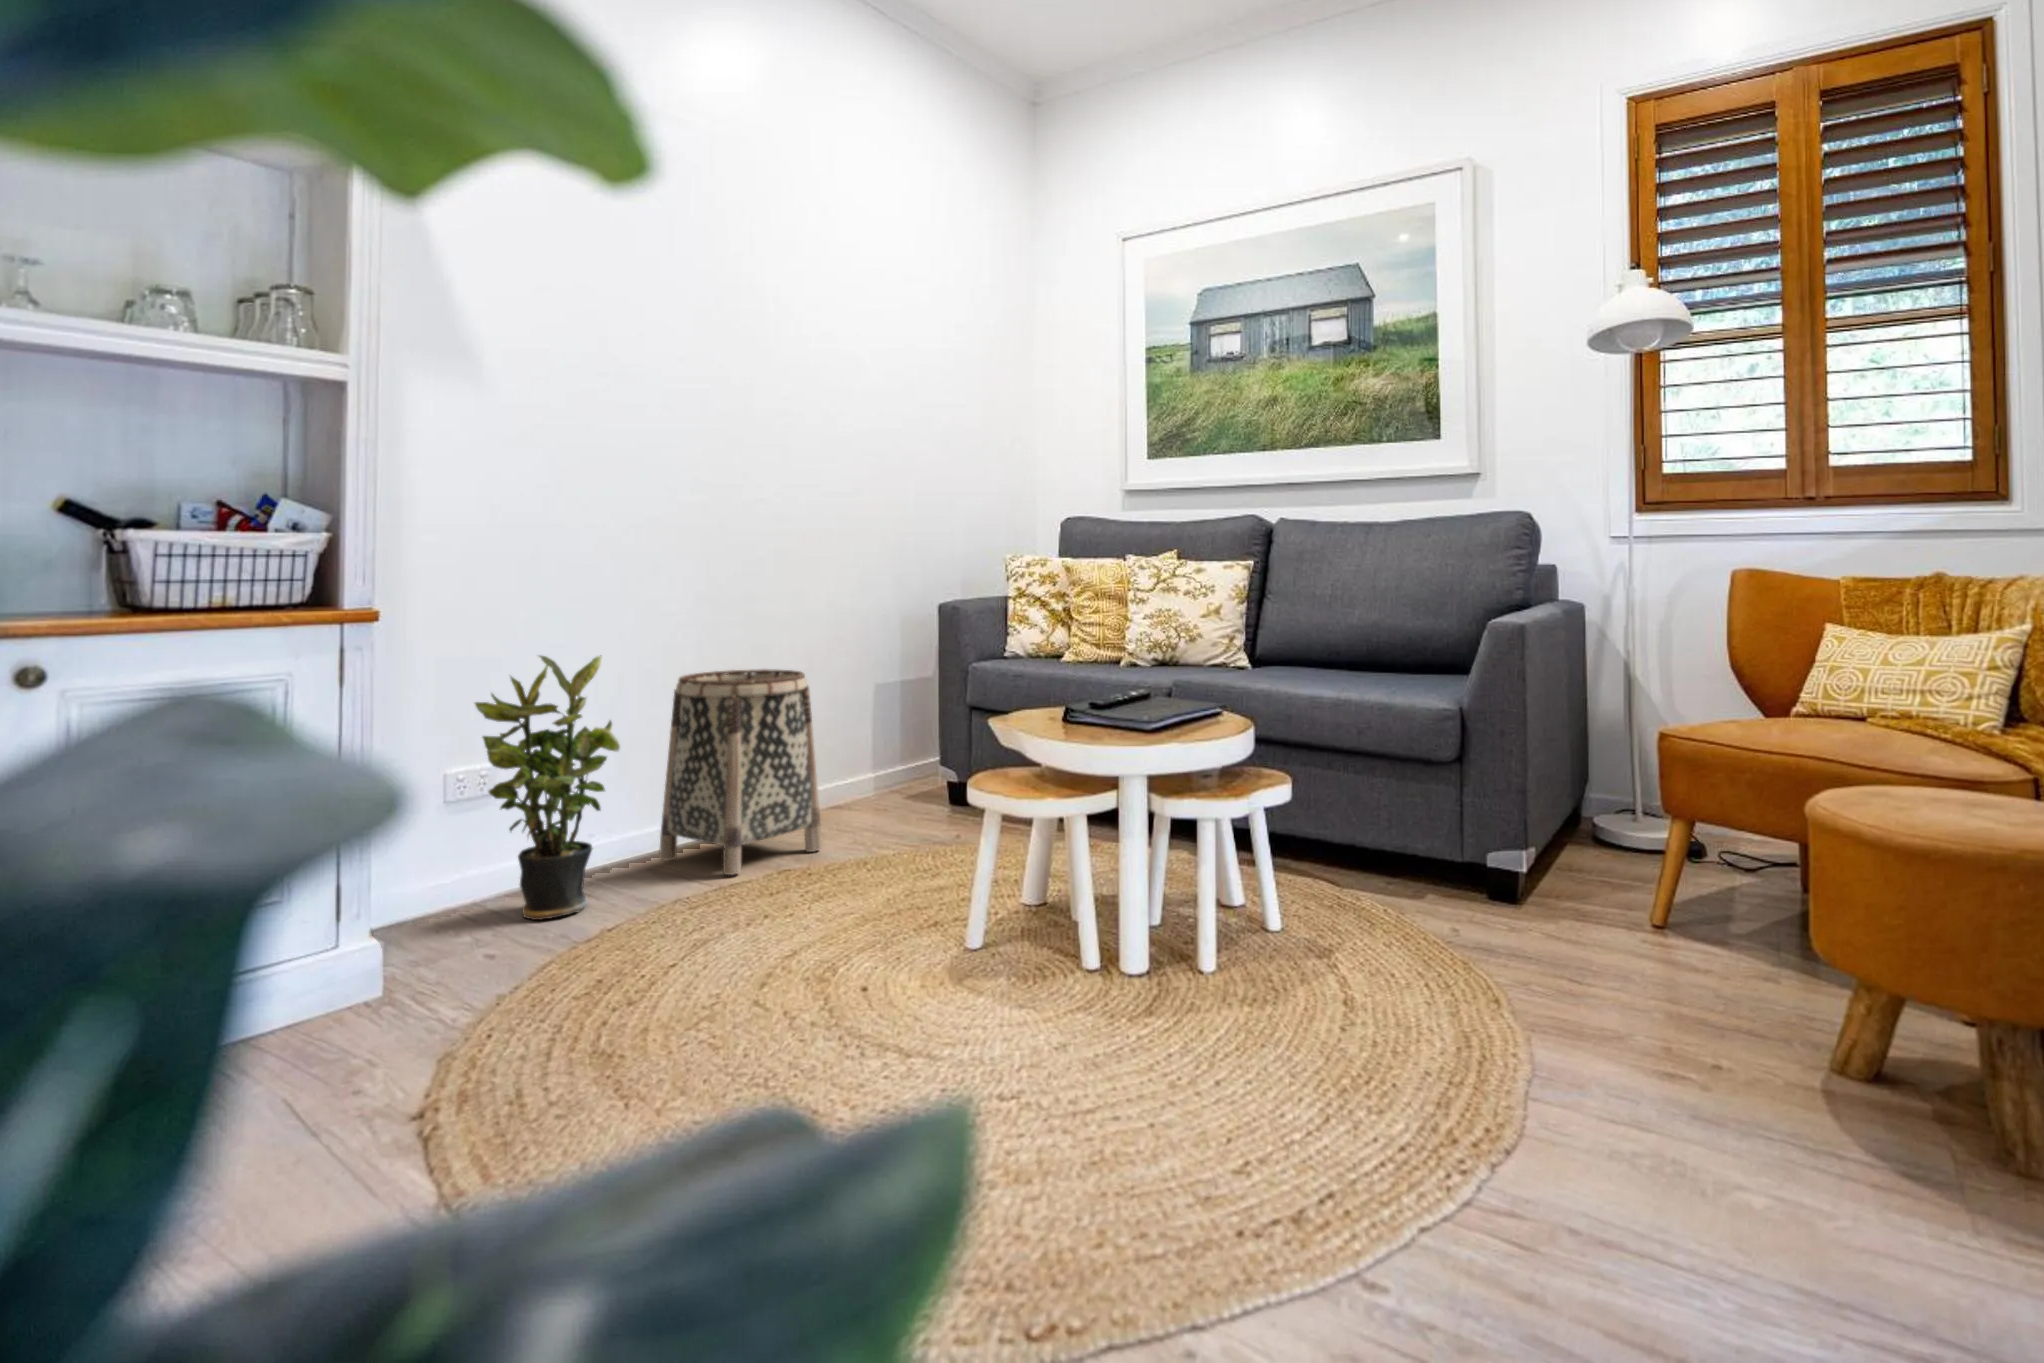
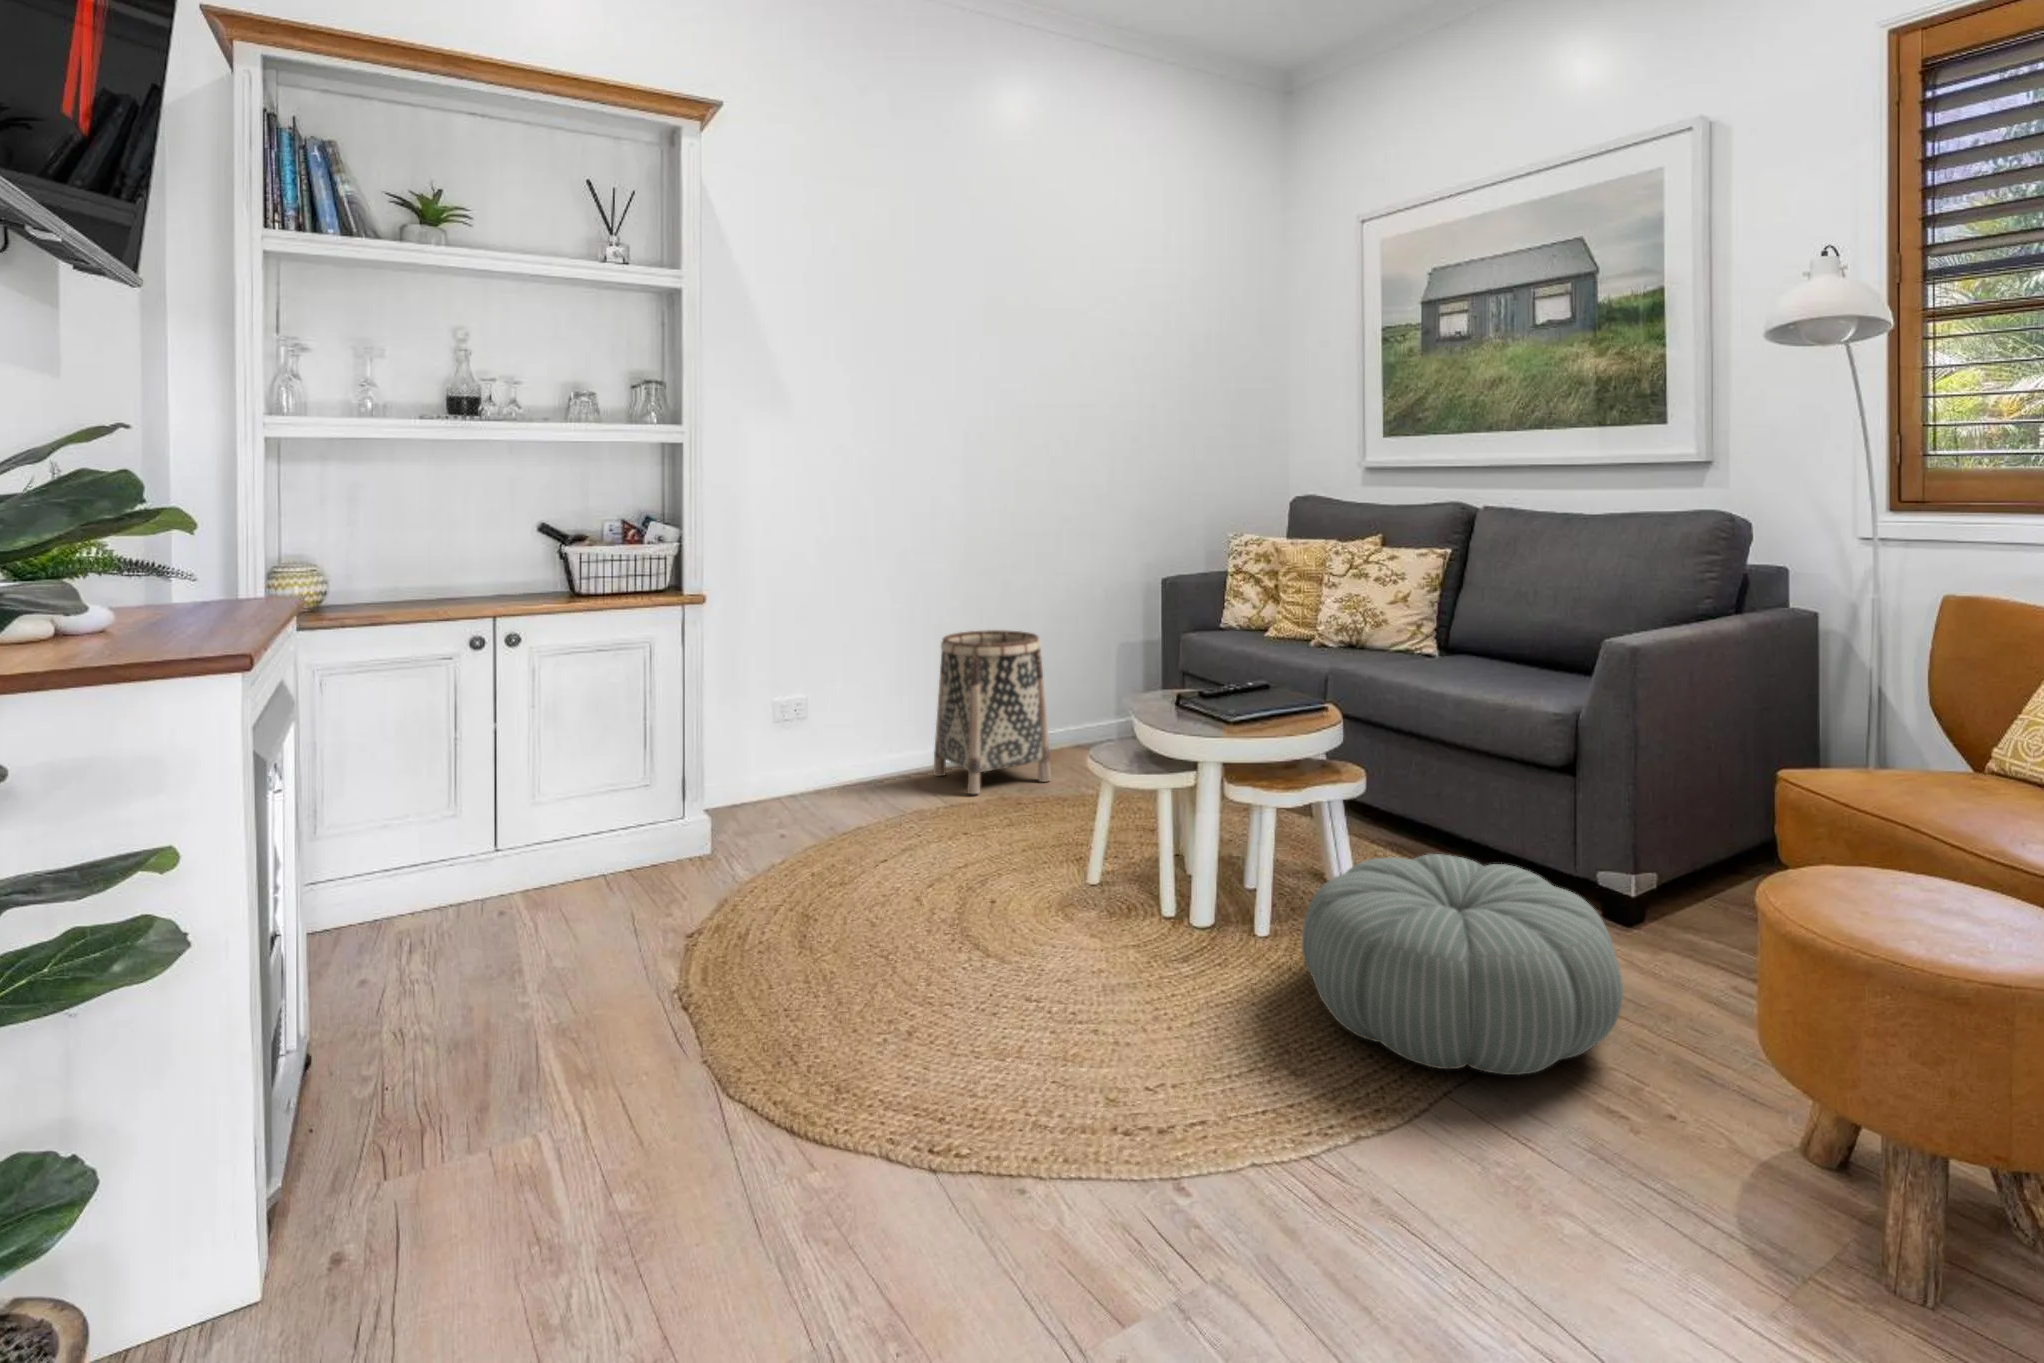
potted plant: present [475,656,620,920] -> none [787,620,888,813]
pouf: none [1295,848,1647,1073] -> present [1302,854,1623,1075]

